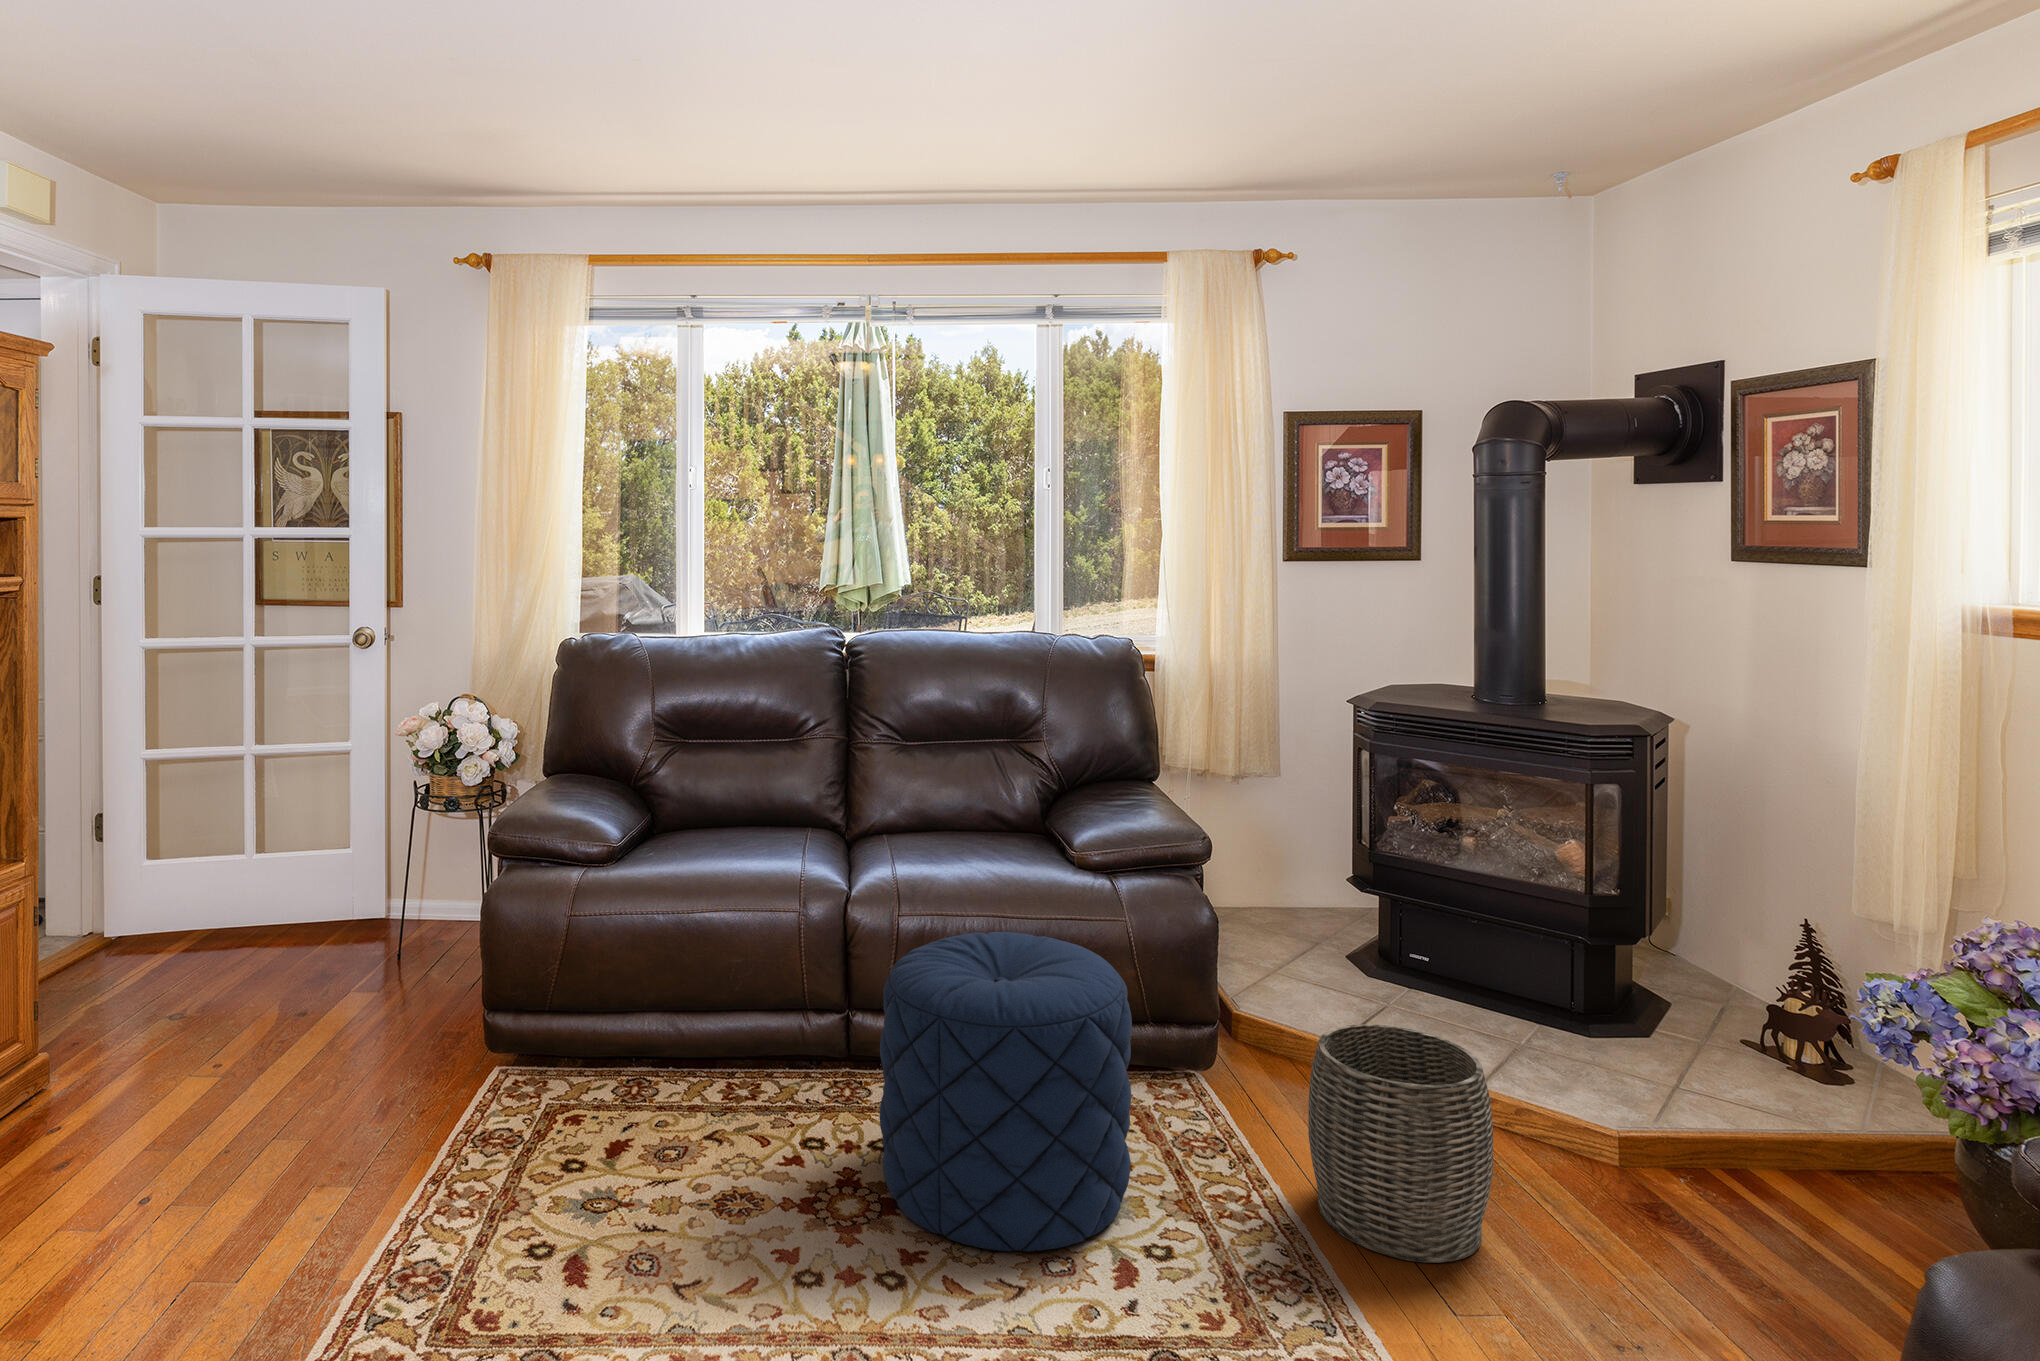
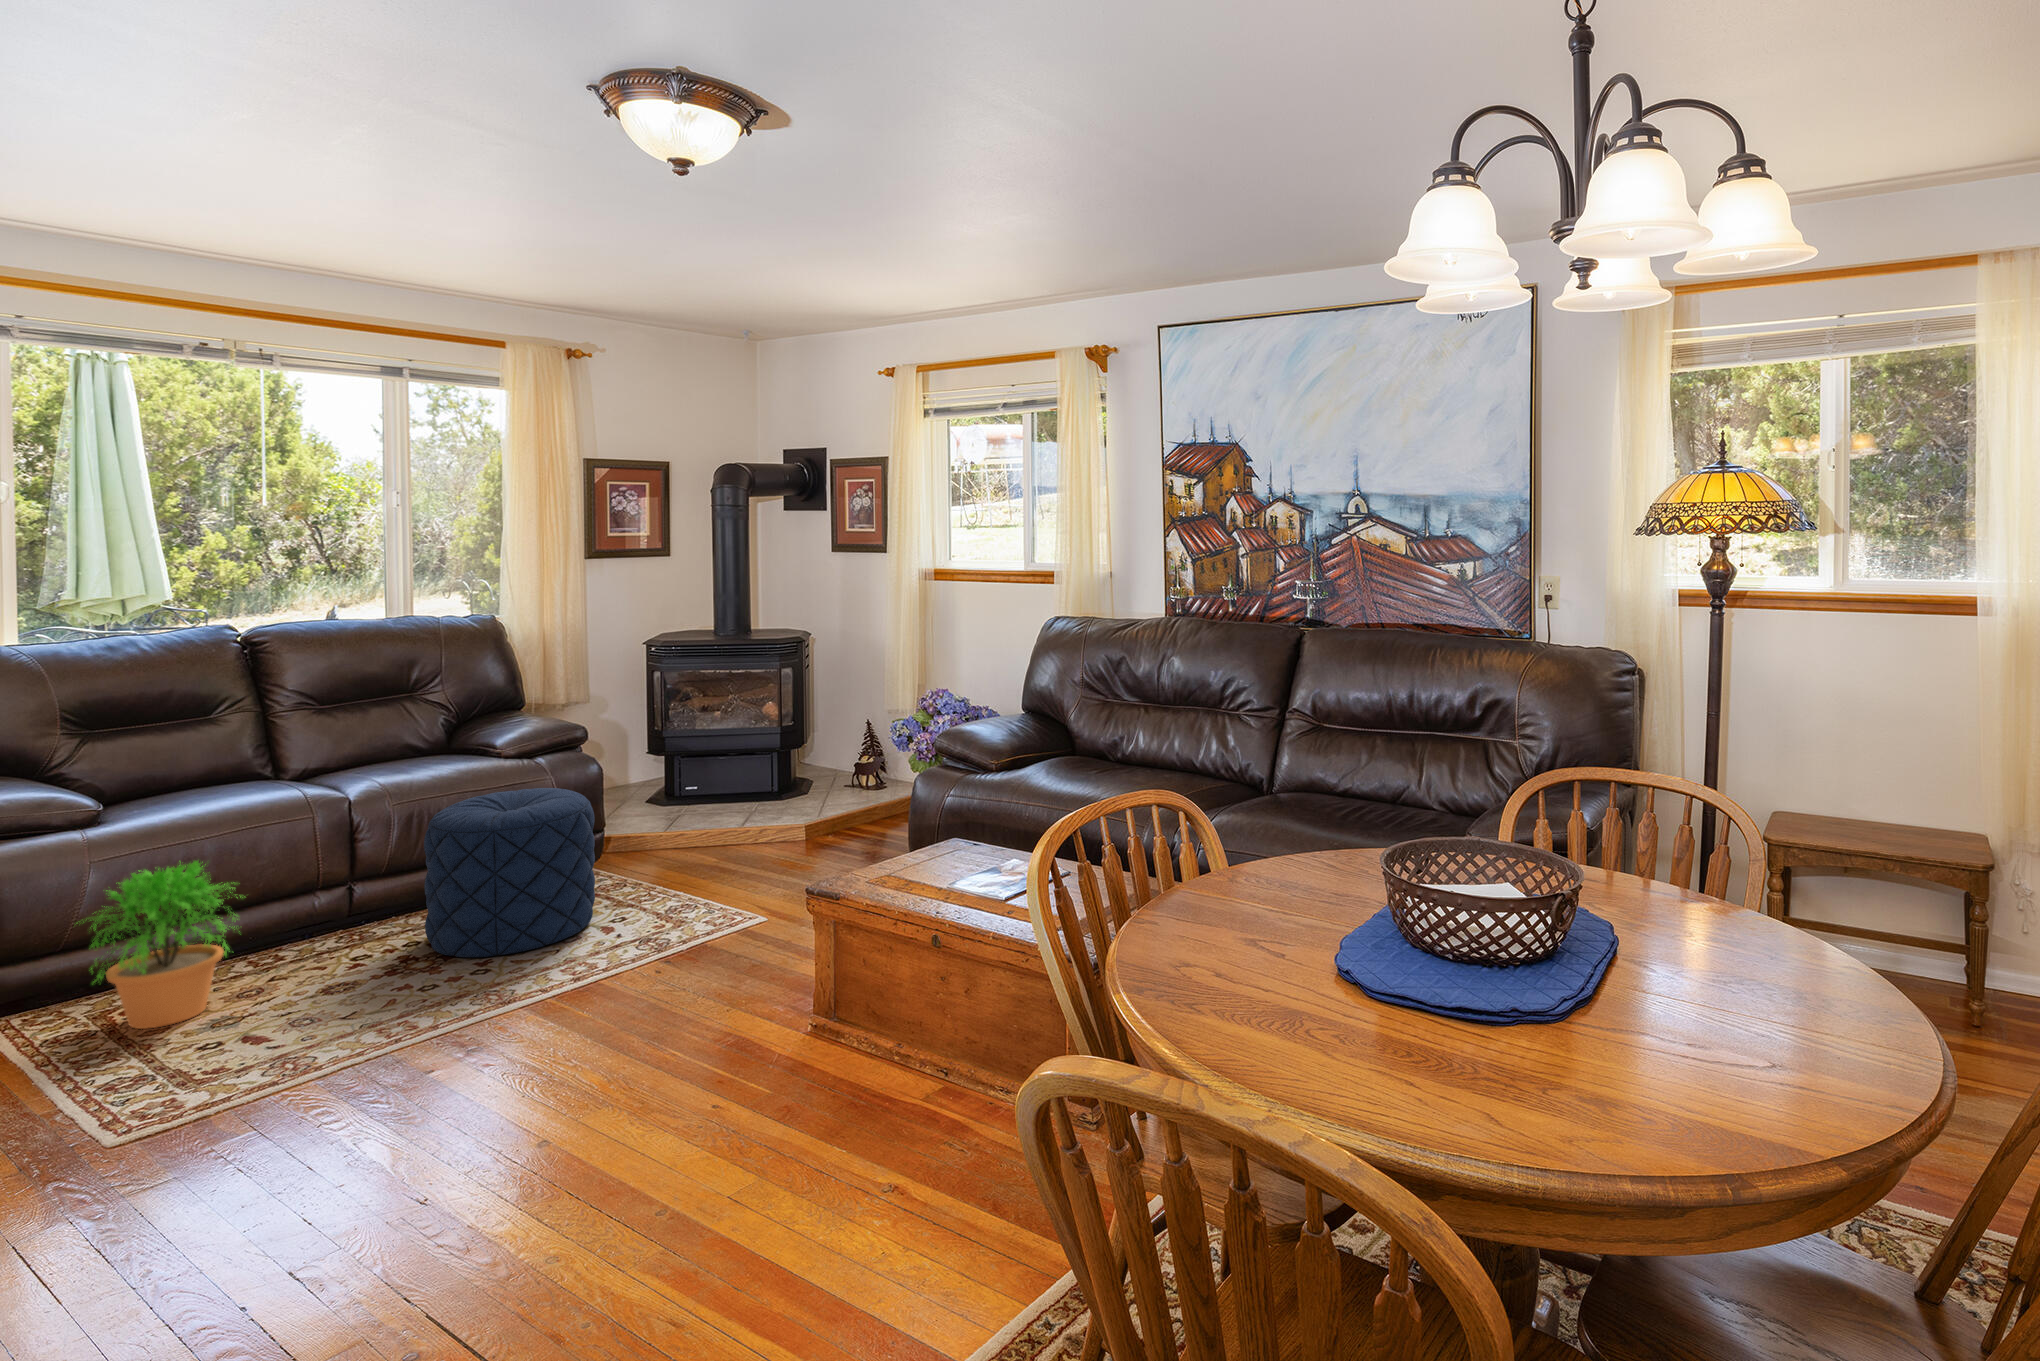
potted plant: none [514,940,665,1166] -> present [83,861,236,1029]
woven basket: present [1308,1024,1493,1263] -> none [680,791,768,891]

